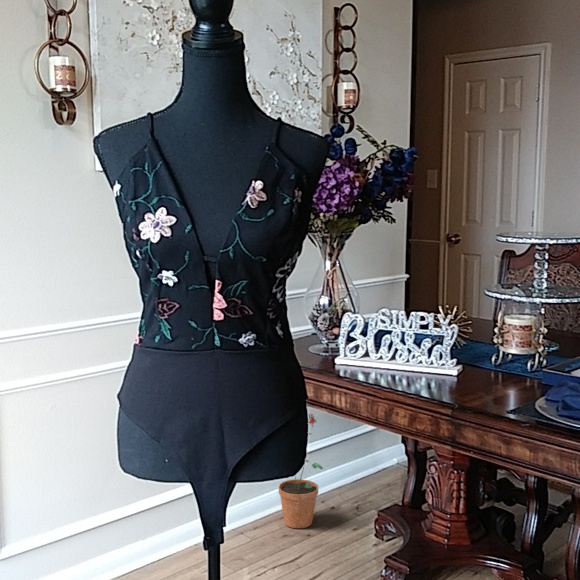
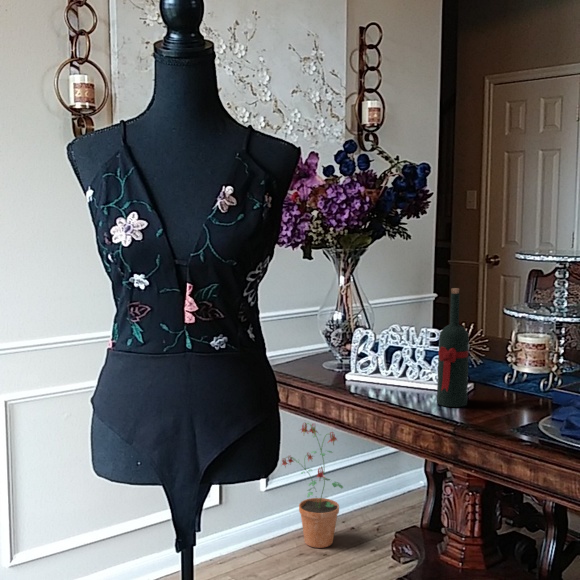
wine bottle: none [430,274,461,390] -> present [437,288,469,407]

